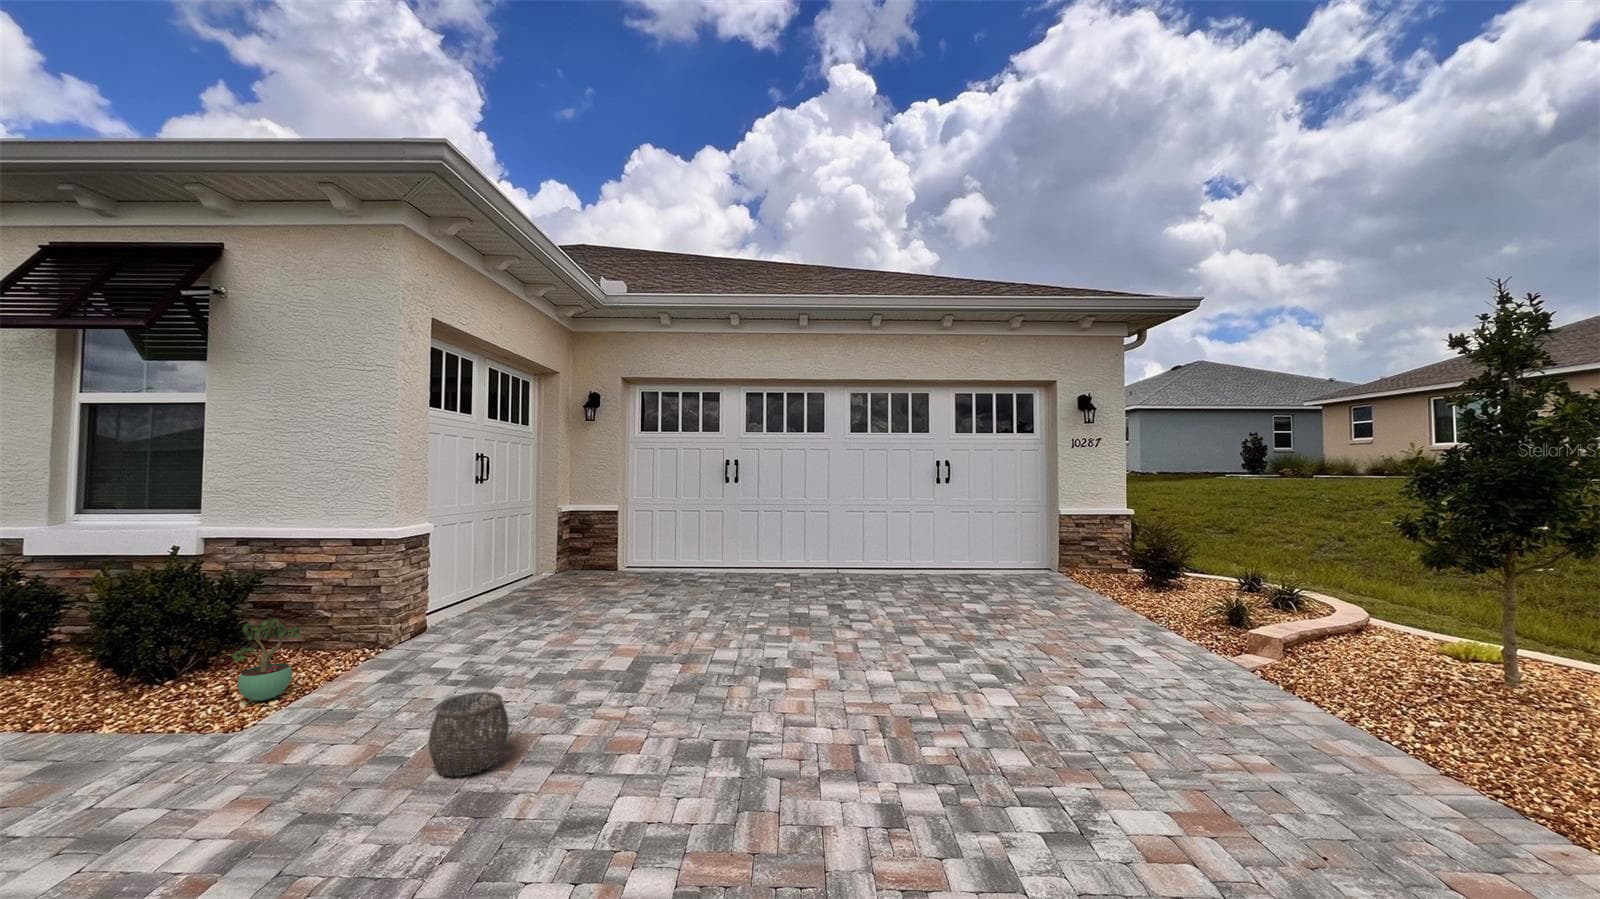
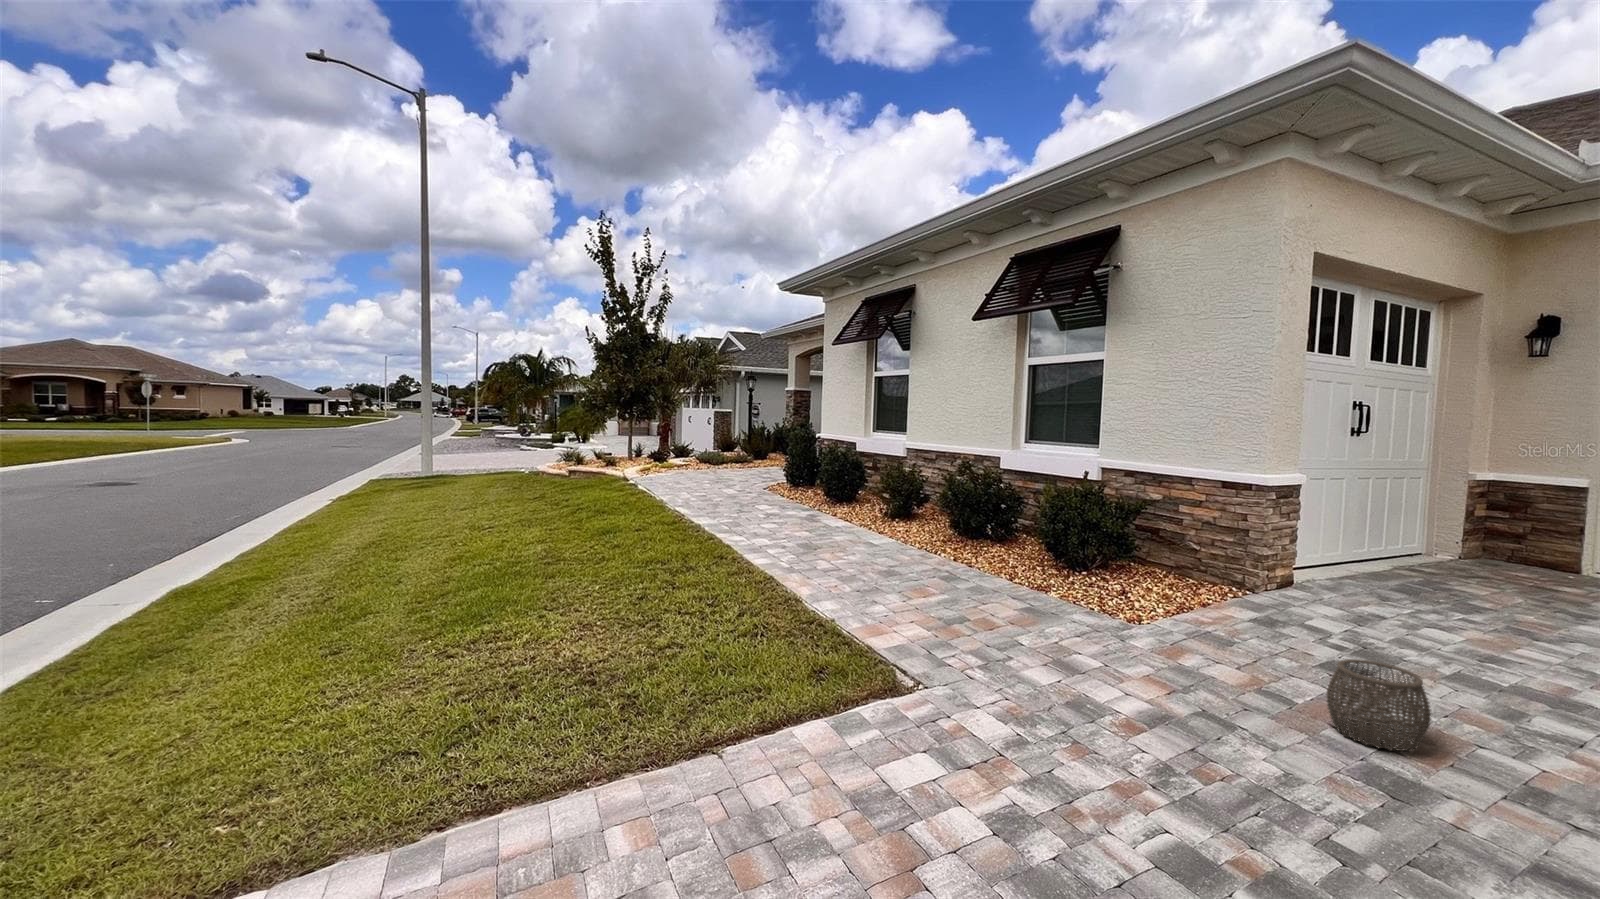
potted plant: present [231,618,301,701] -> none [1131,539,1183,607]

